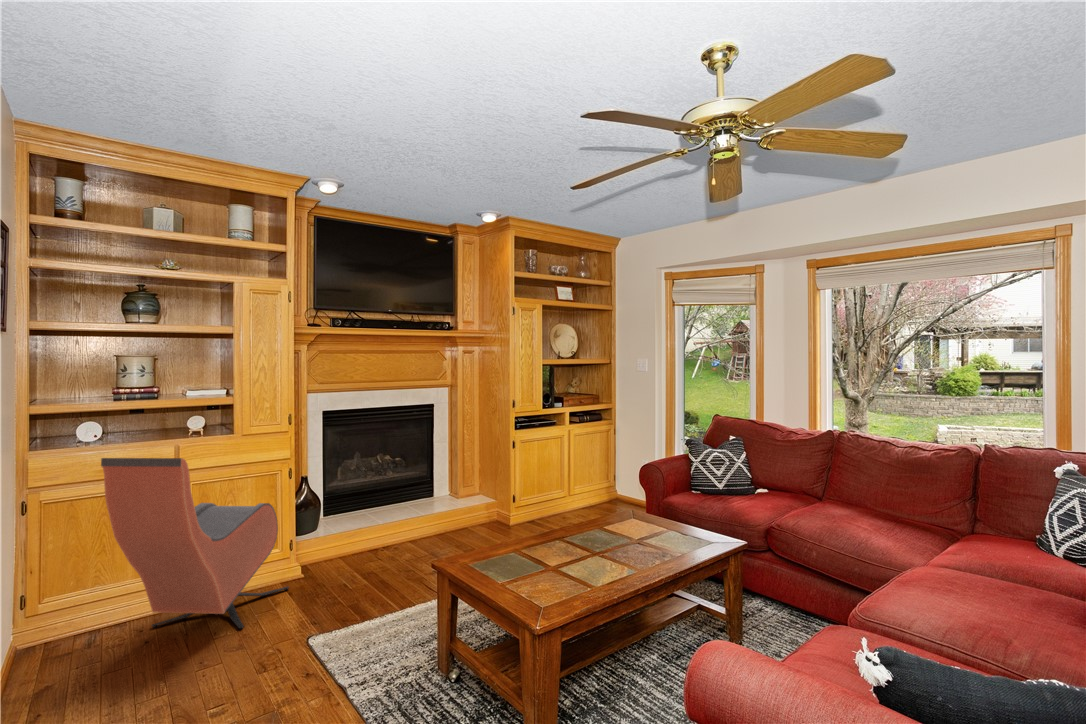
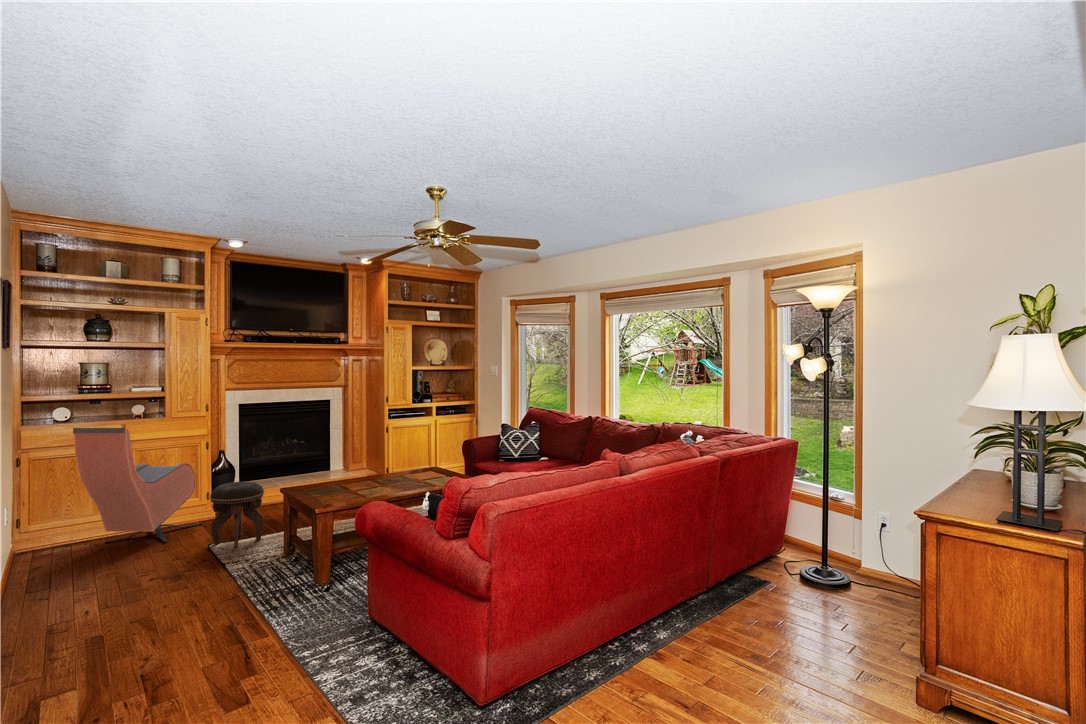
footstool: none [308,534,385,643] -> present [210,481,264,547]

